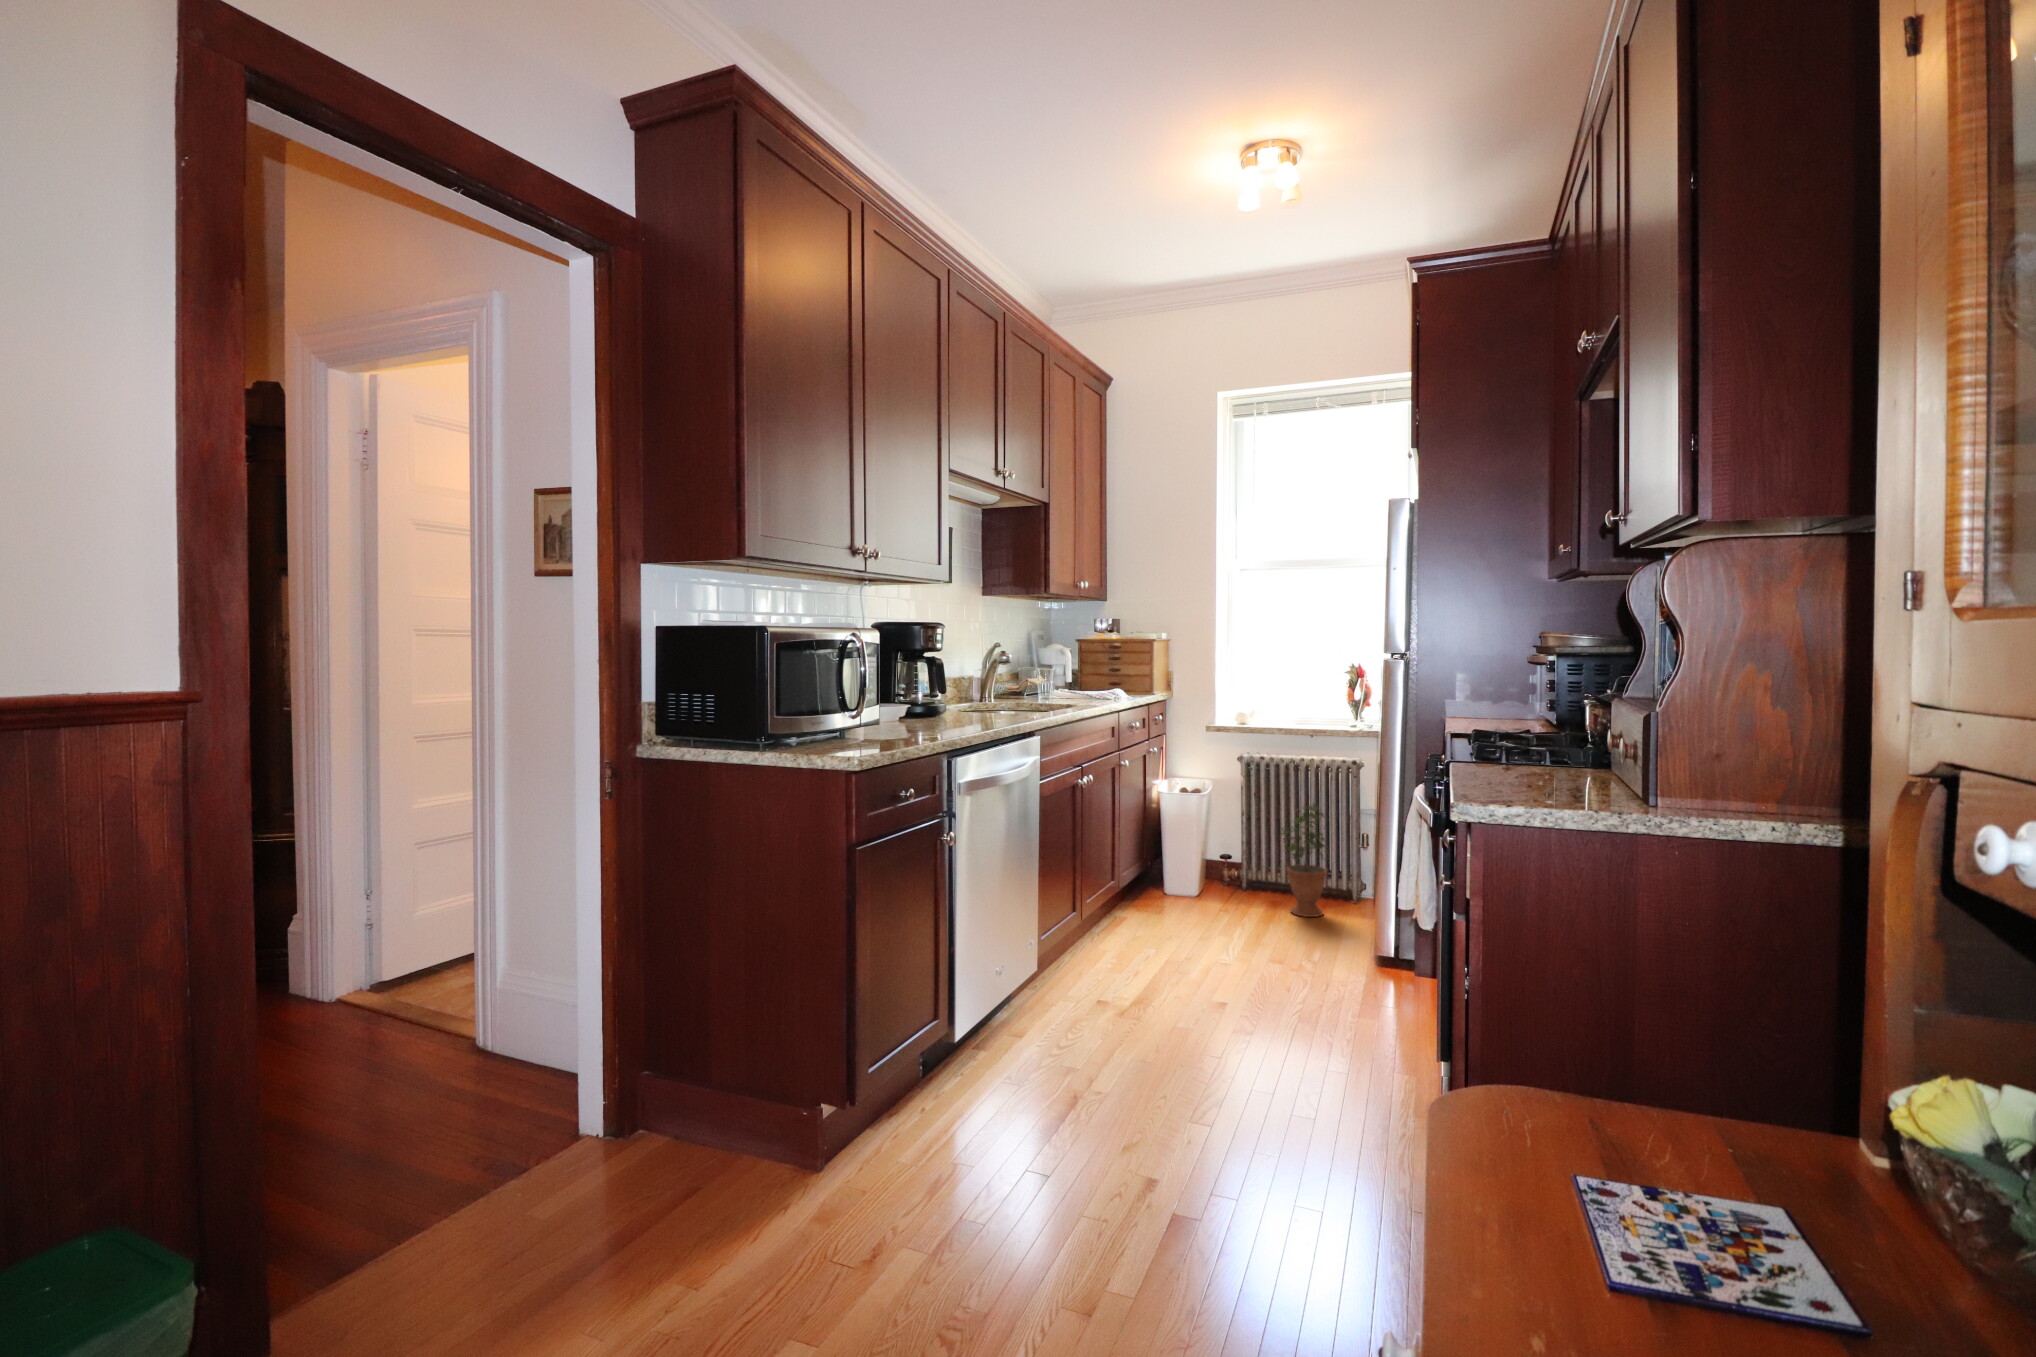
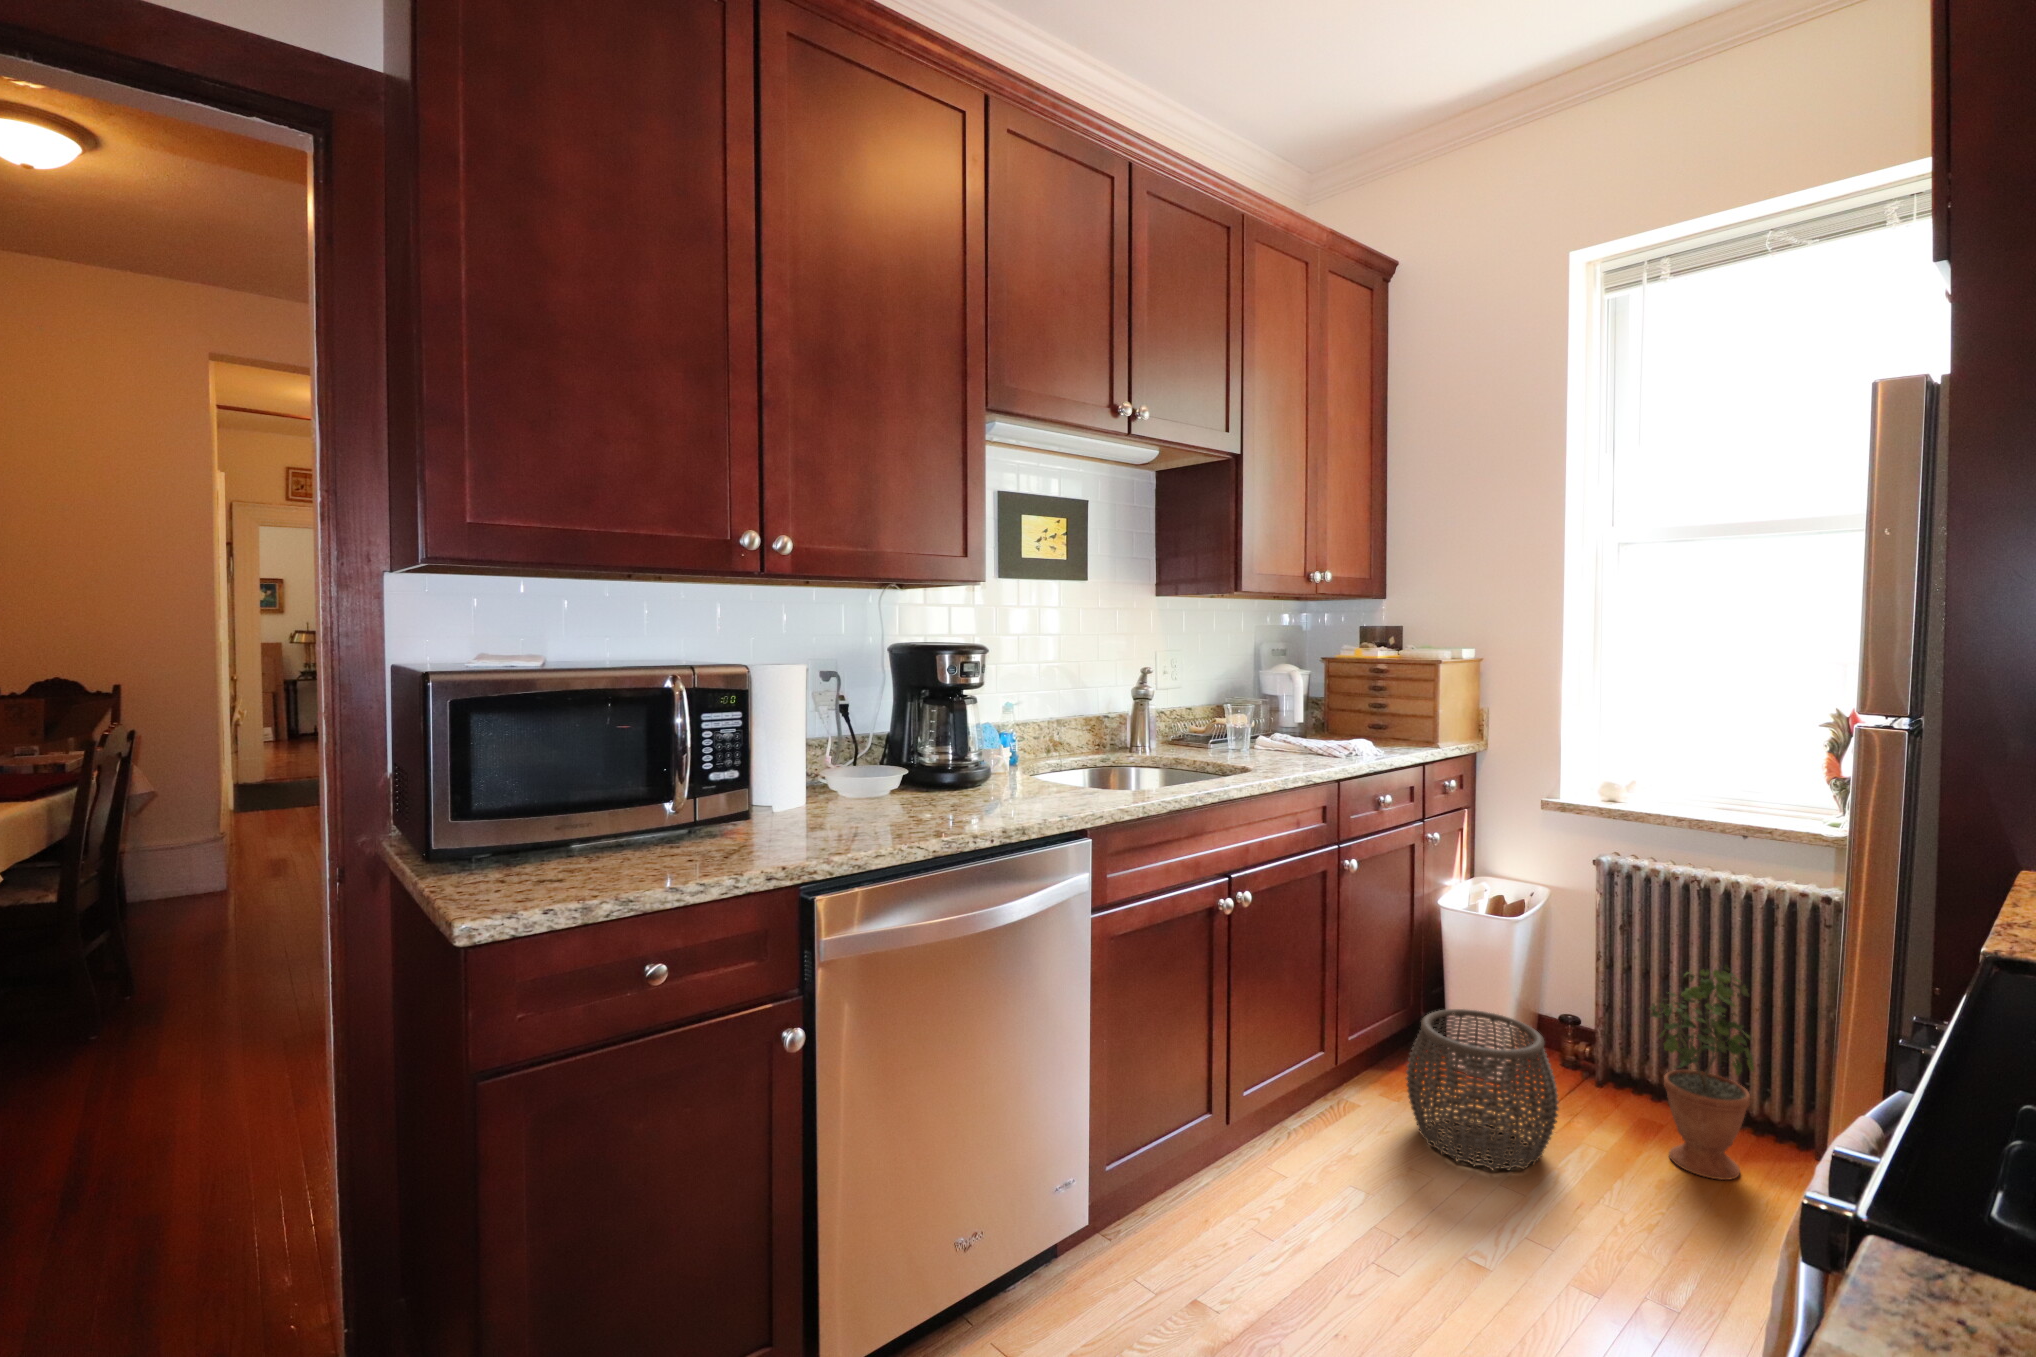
woven basket: none [1160,847,1243,930] -> present [1406,1009,1559,1171]

